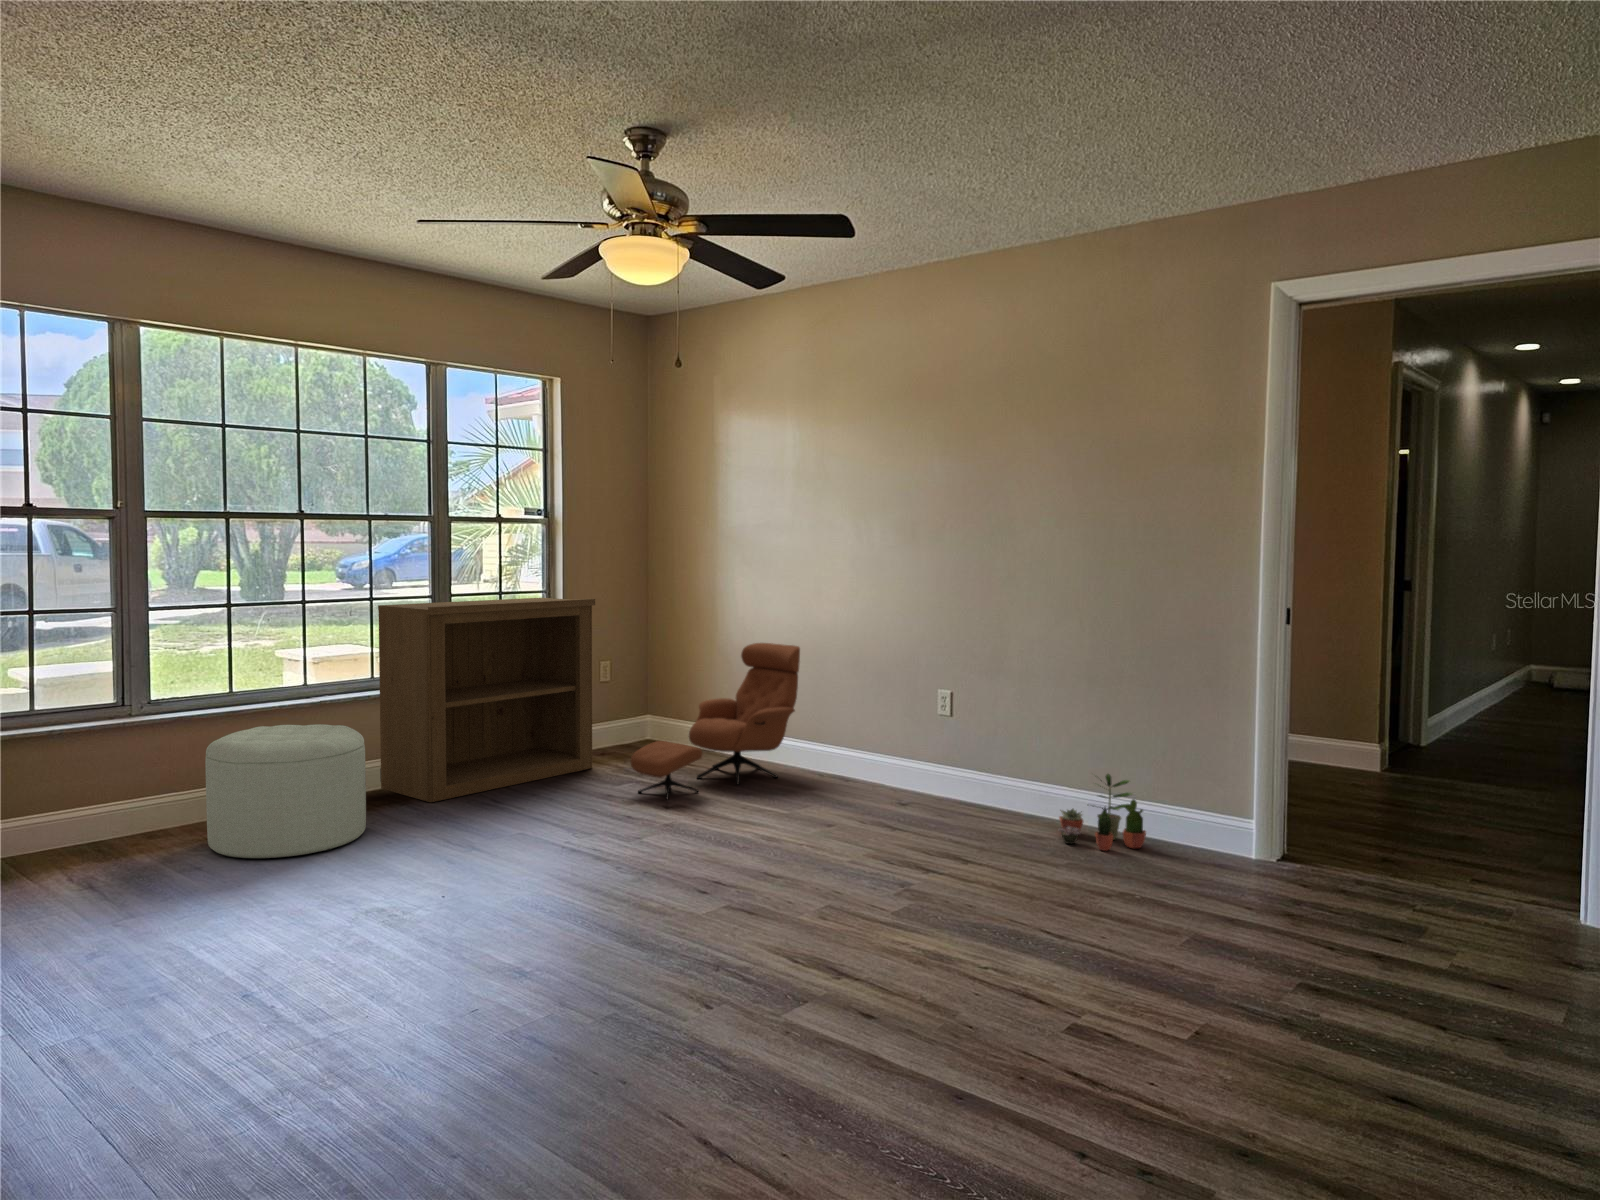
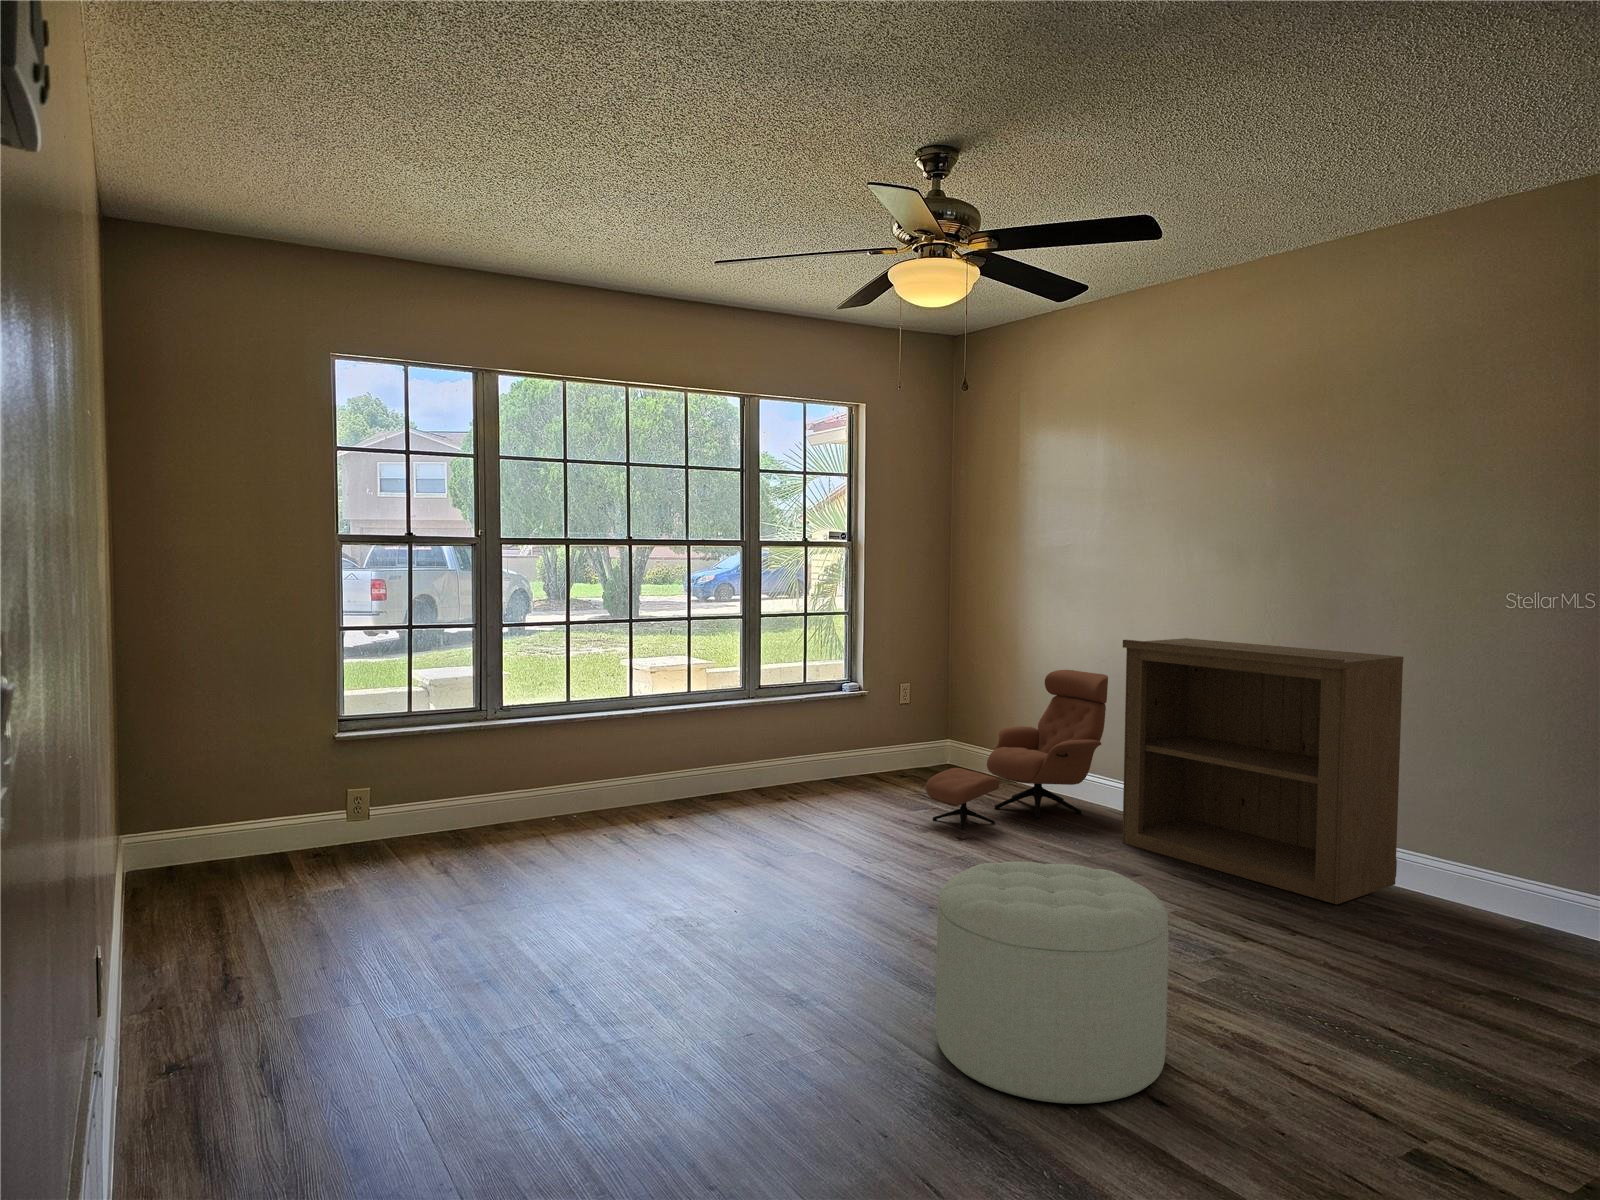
bookshelf: present [378,598,595,802] -> present [1122,638,1404,904]
ottoman: present [205,724,366,858] -> present [936,861,1169,1104]
potted plant: present [1058,774,1146,851] -> none [1413,838,1532,935]

